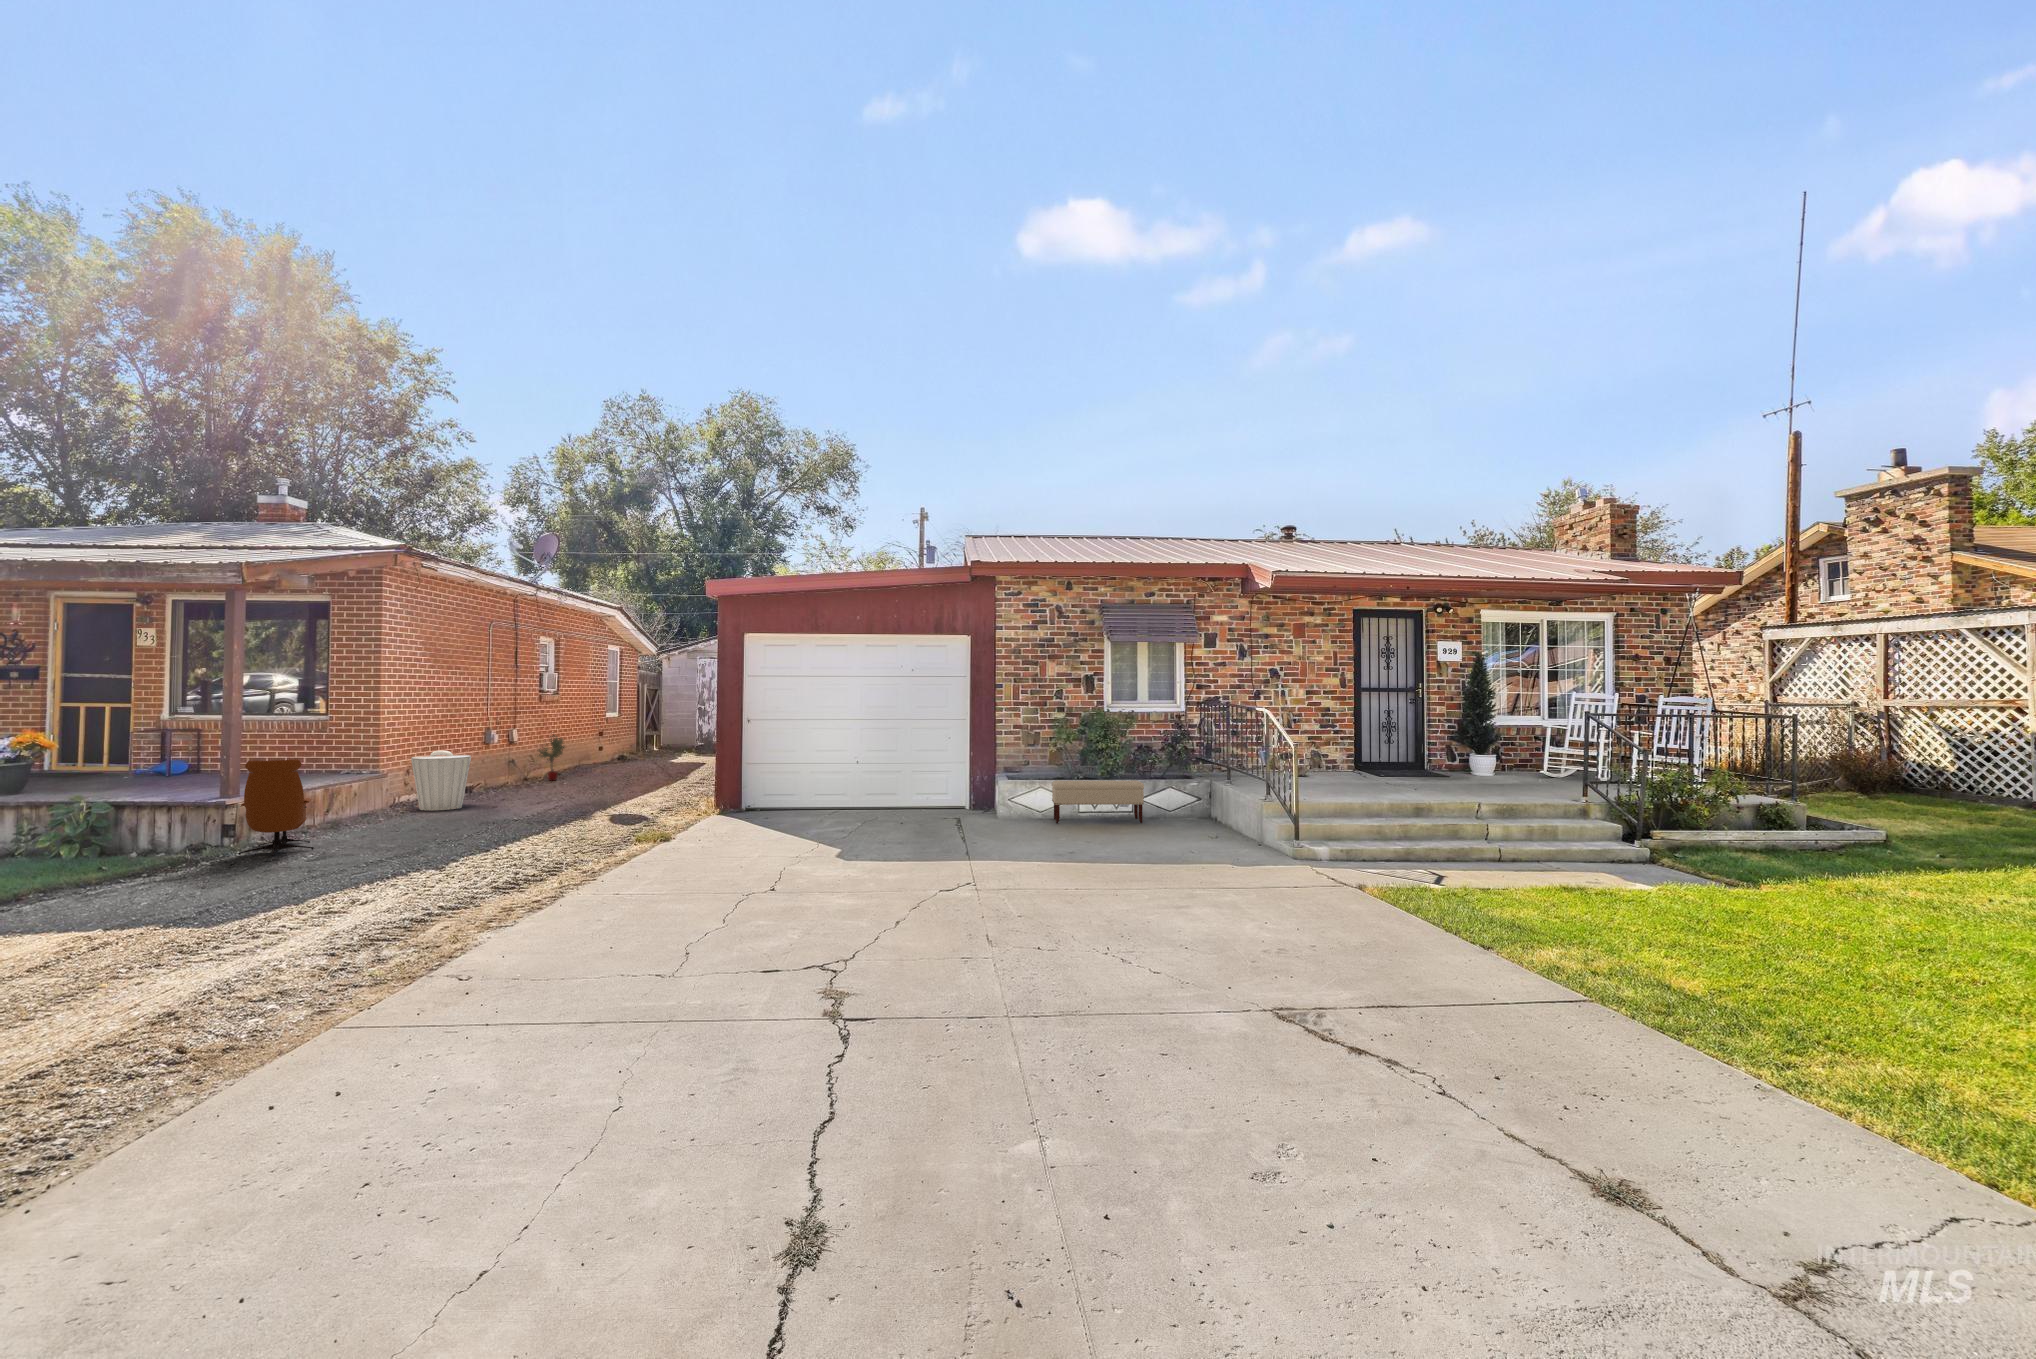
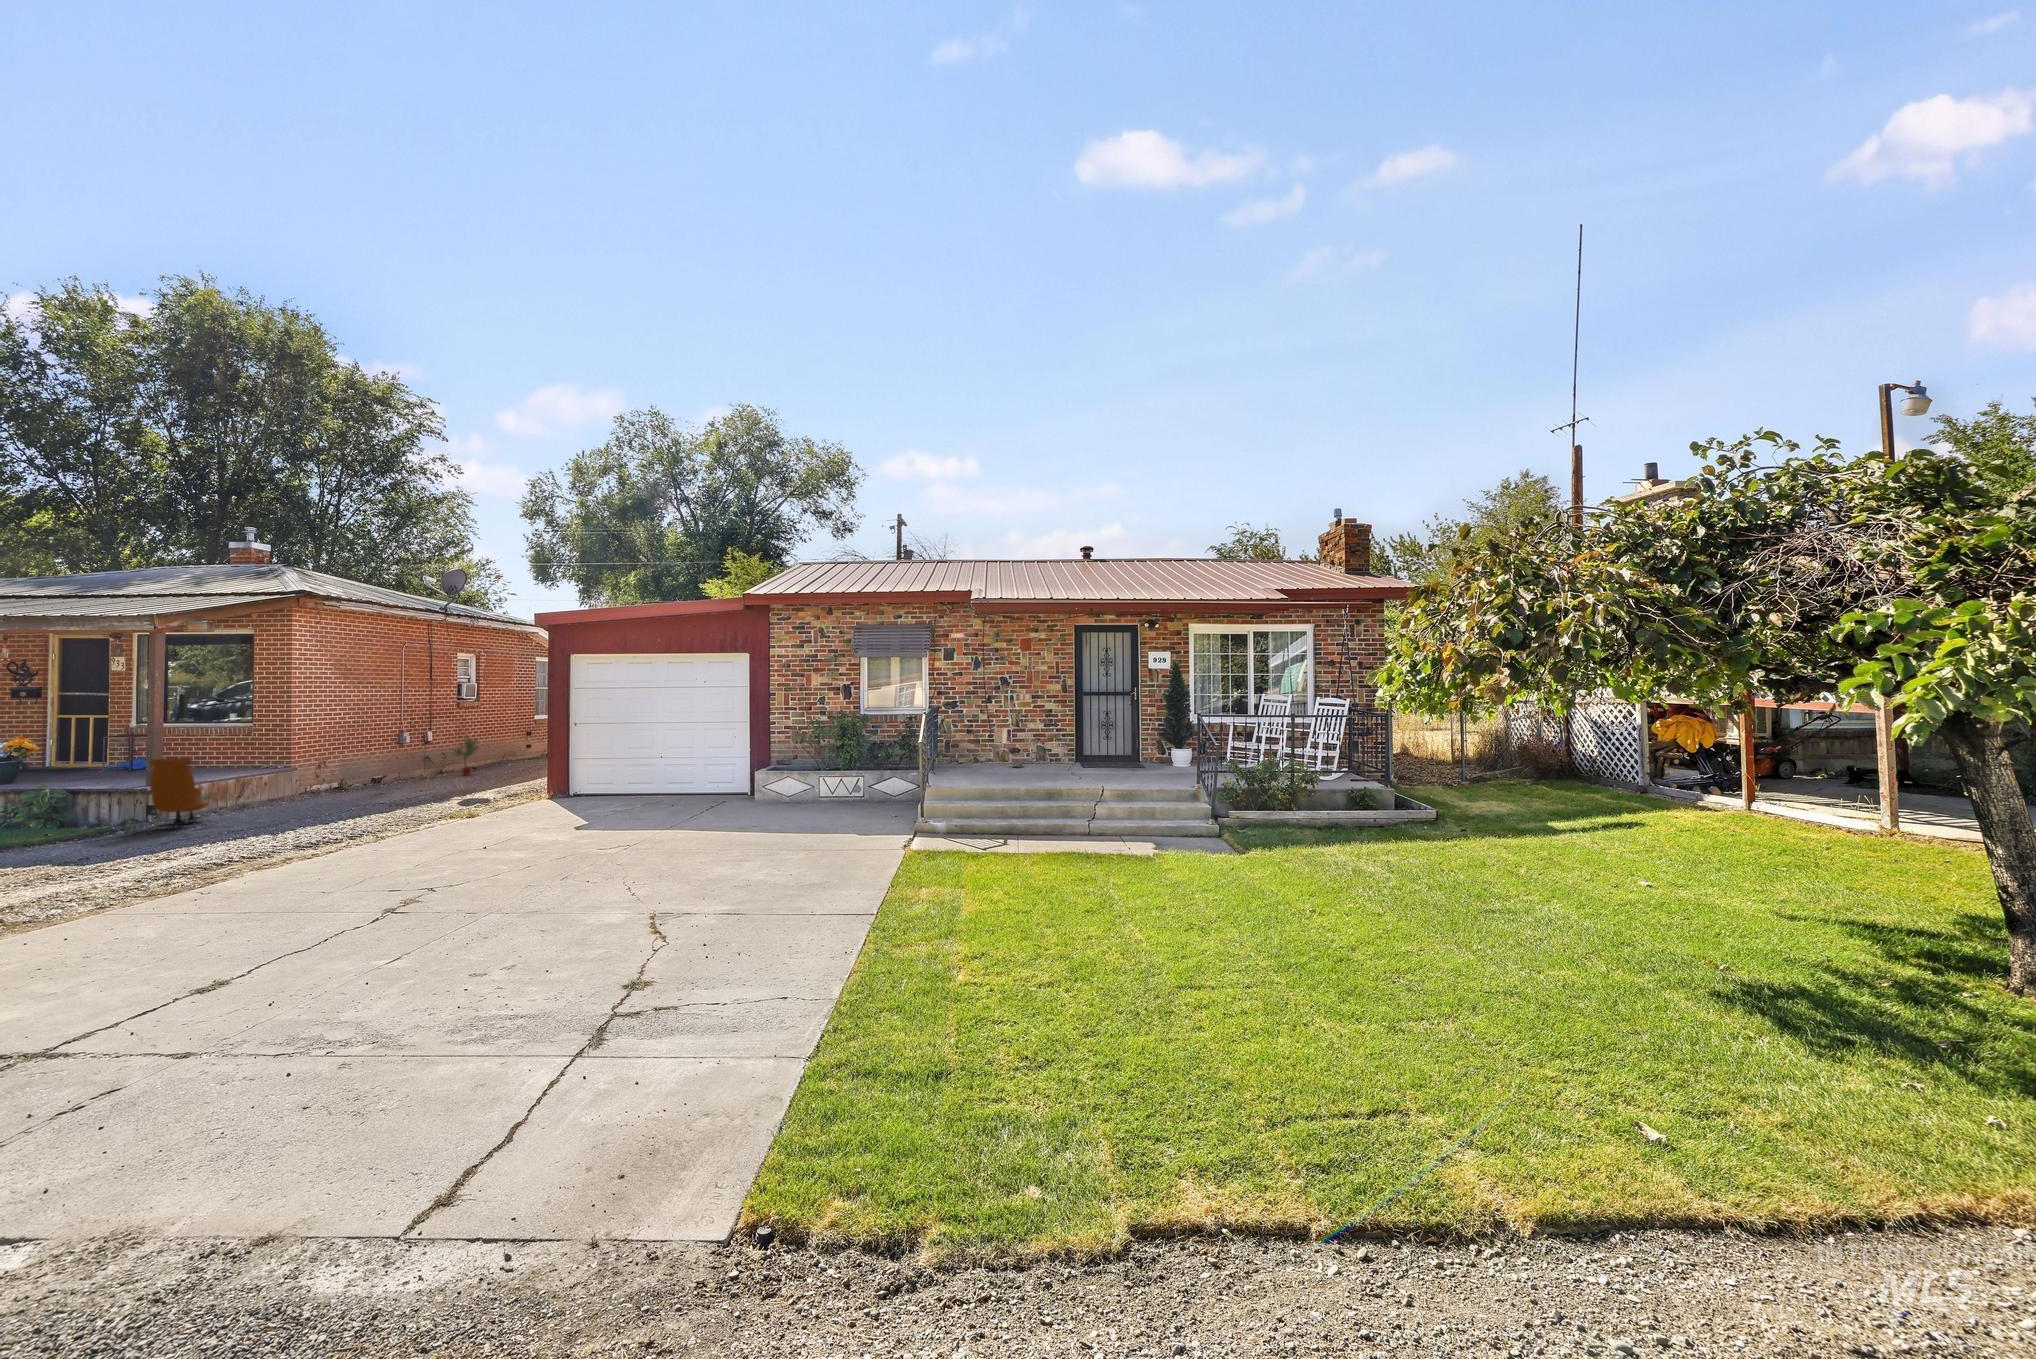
trash can: present [411,750,471,810] -> none [317,750,368,799]
bench: present [1052,780,1144,823] -> none [797,773,876,809]

